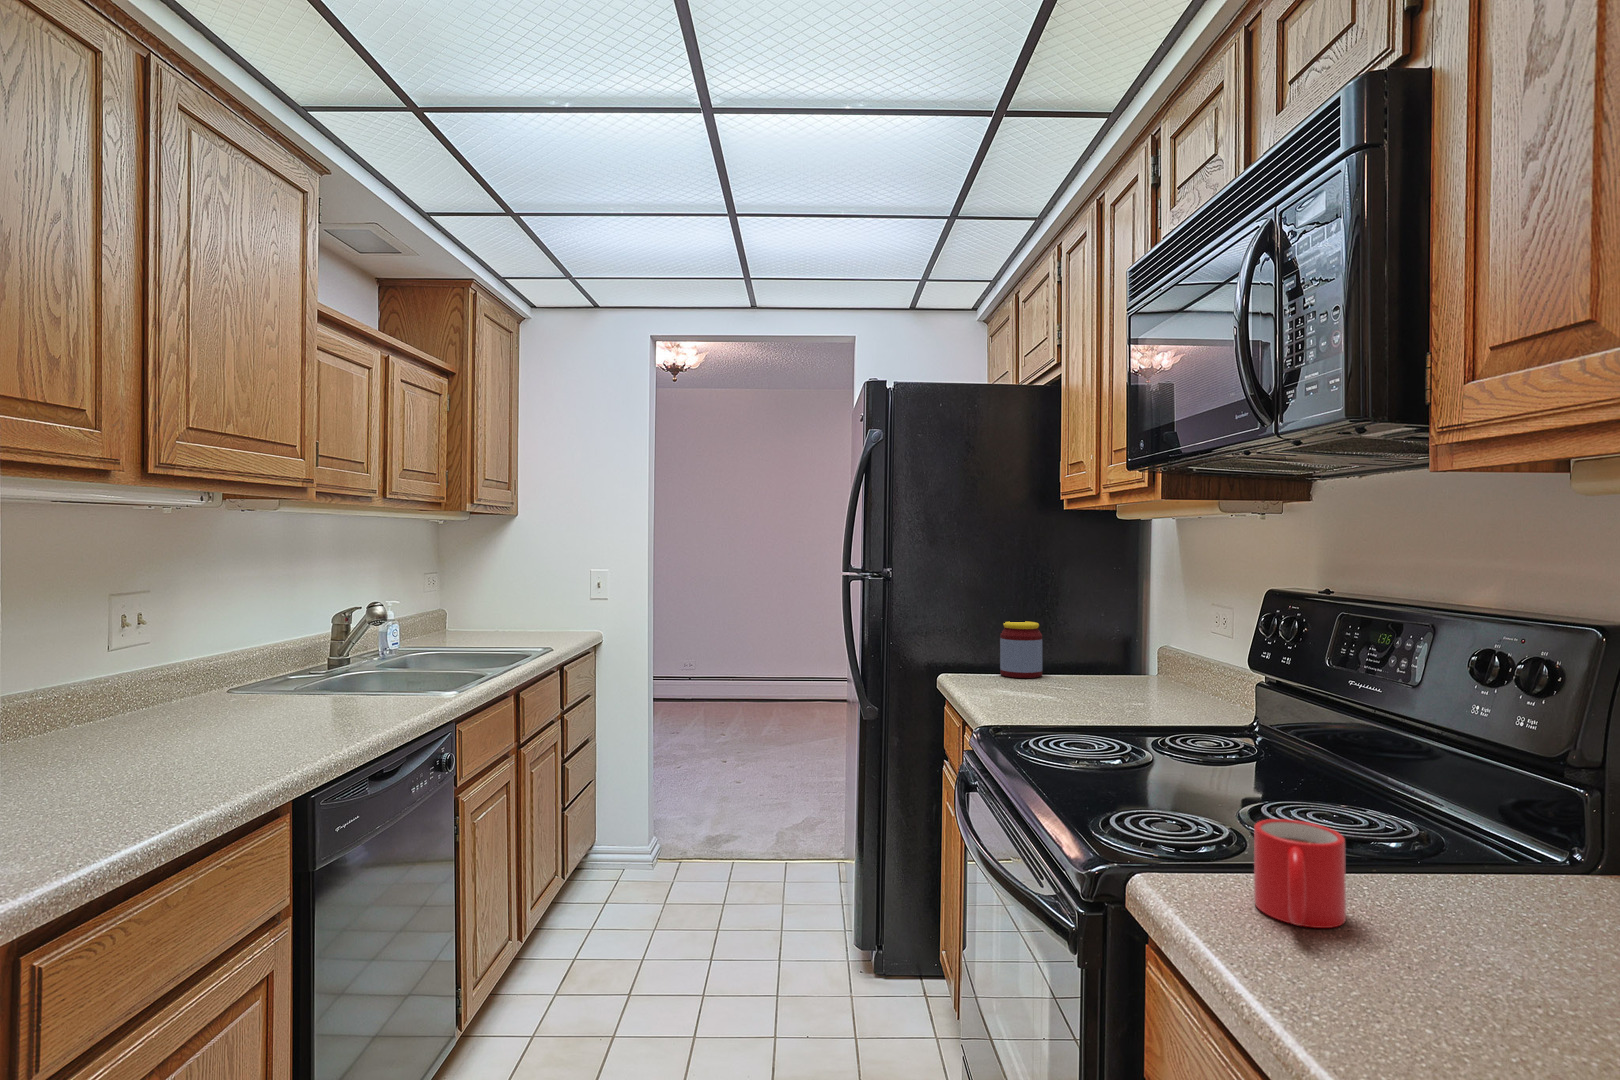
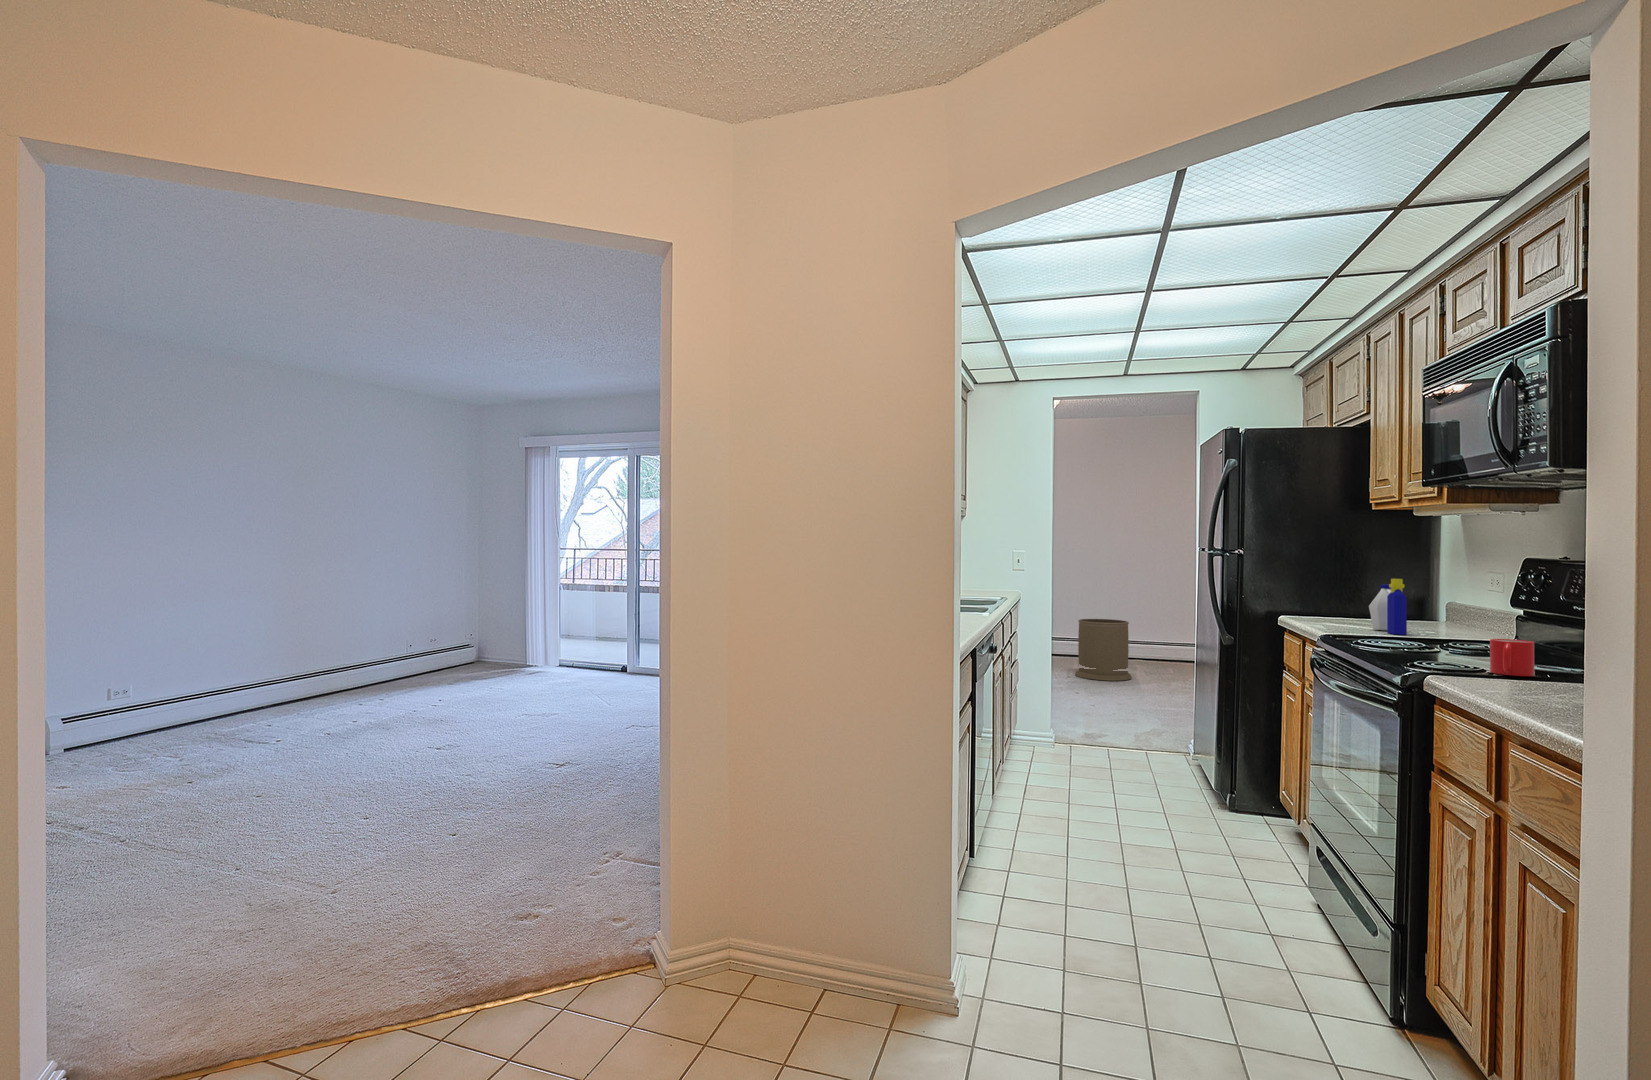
bottle: none [1055,620,1106,713] -> present [1369,579,1407,635]
jar: present [1000,622,1042,678] -> none [1322,587,1355,623]
trash can: none [757,639,824,719] -> present [1075,619,1132,681]

